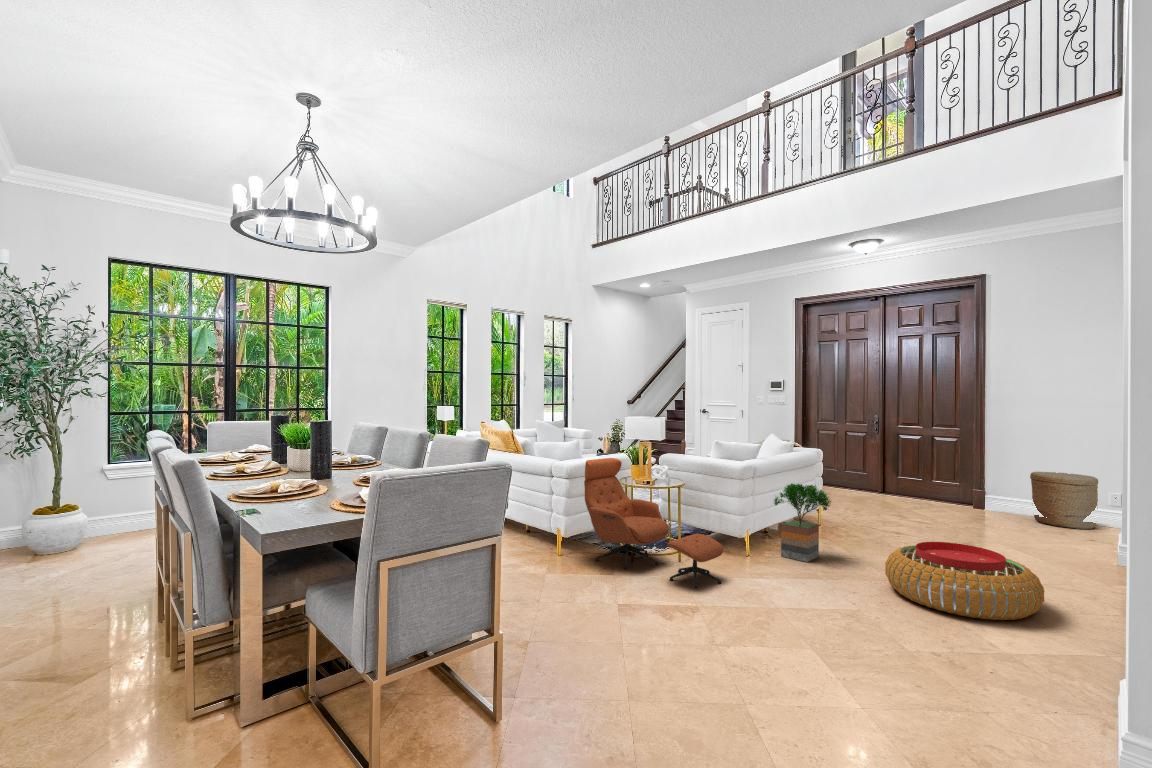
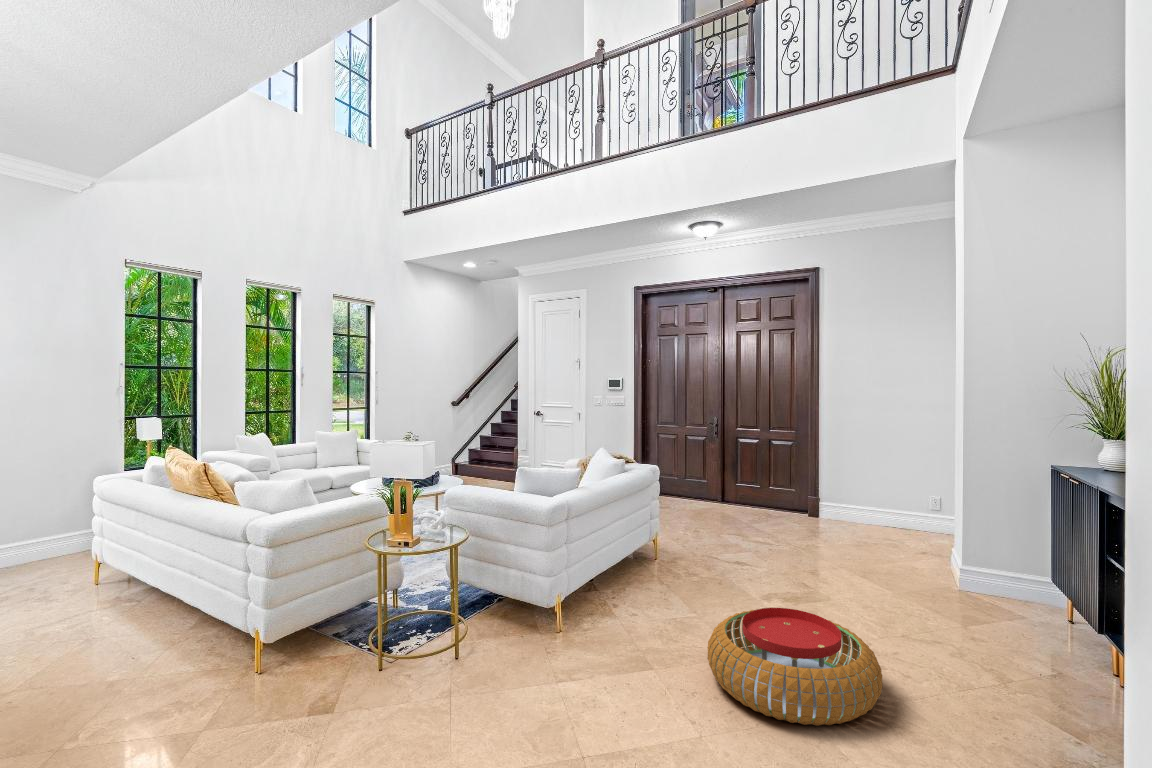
lounge chair: present [584,458,723,588] -> none [313,514,504,717]
woven basket: present [1030,472,1098,529] -> none [860,479,920,541]
potted tree: present [774,484,831,562] -> none [581,530,654,636]

